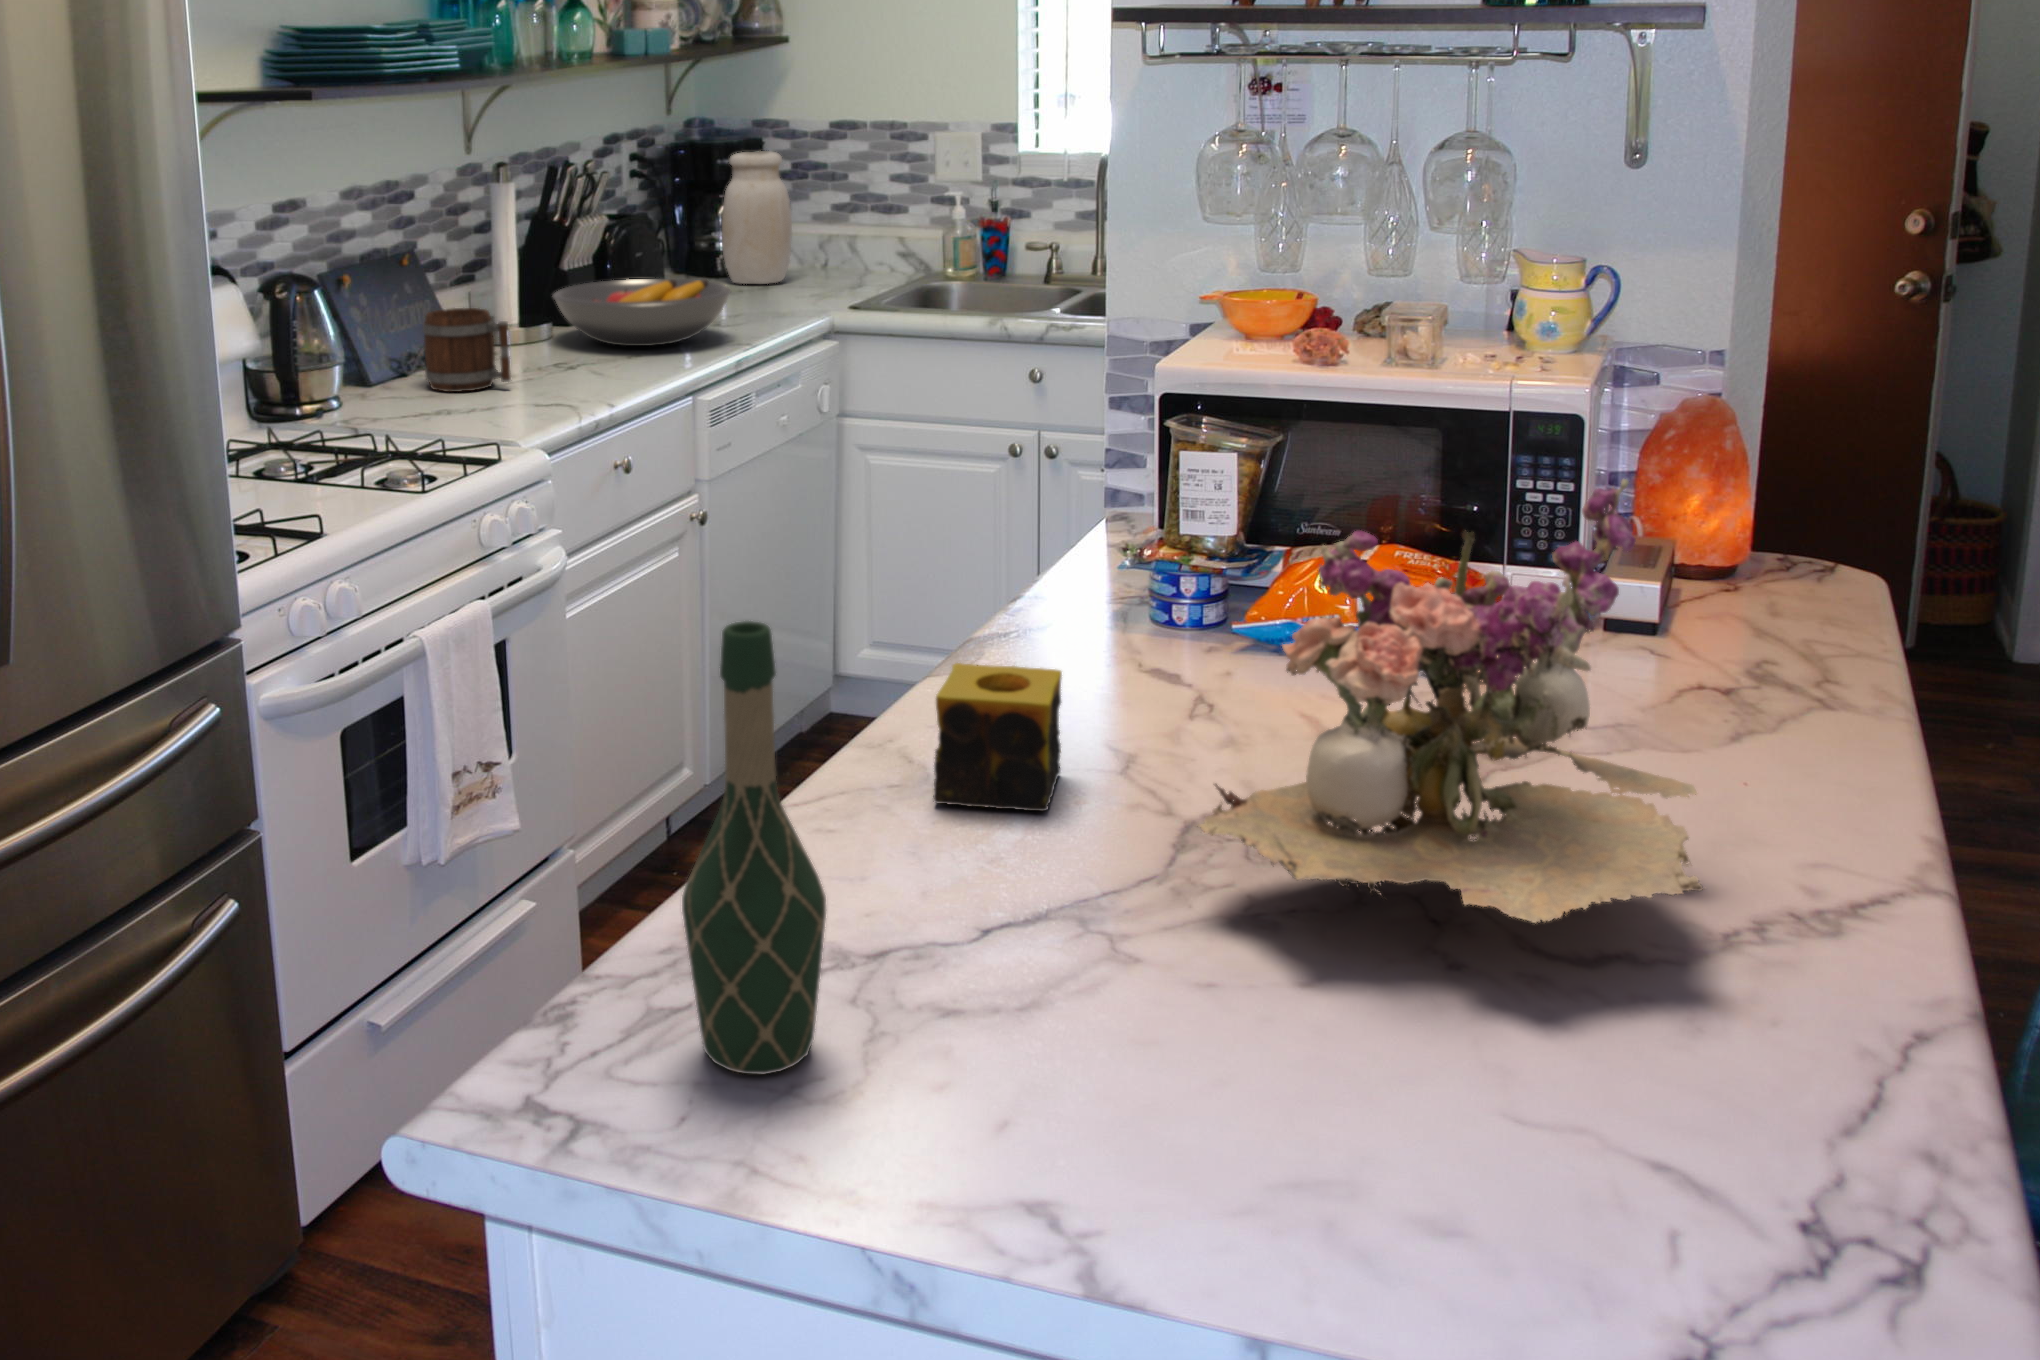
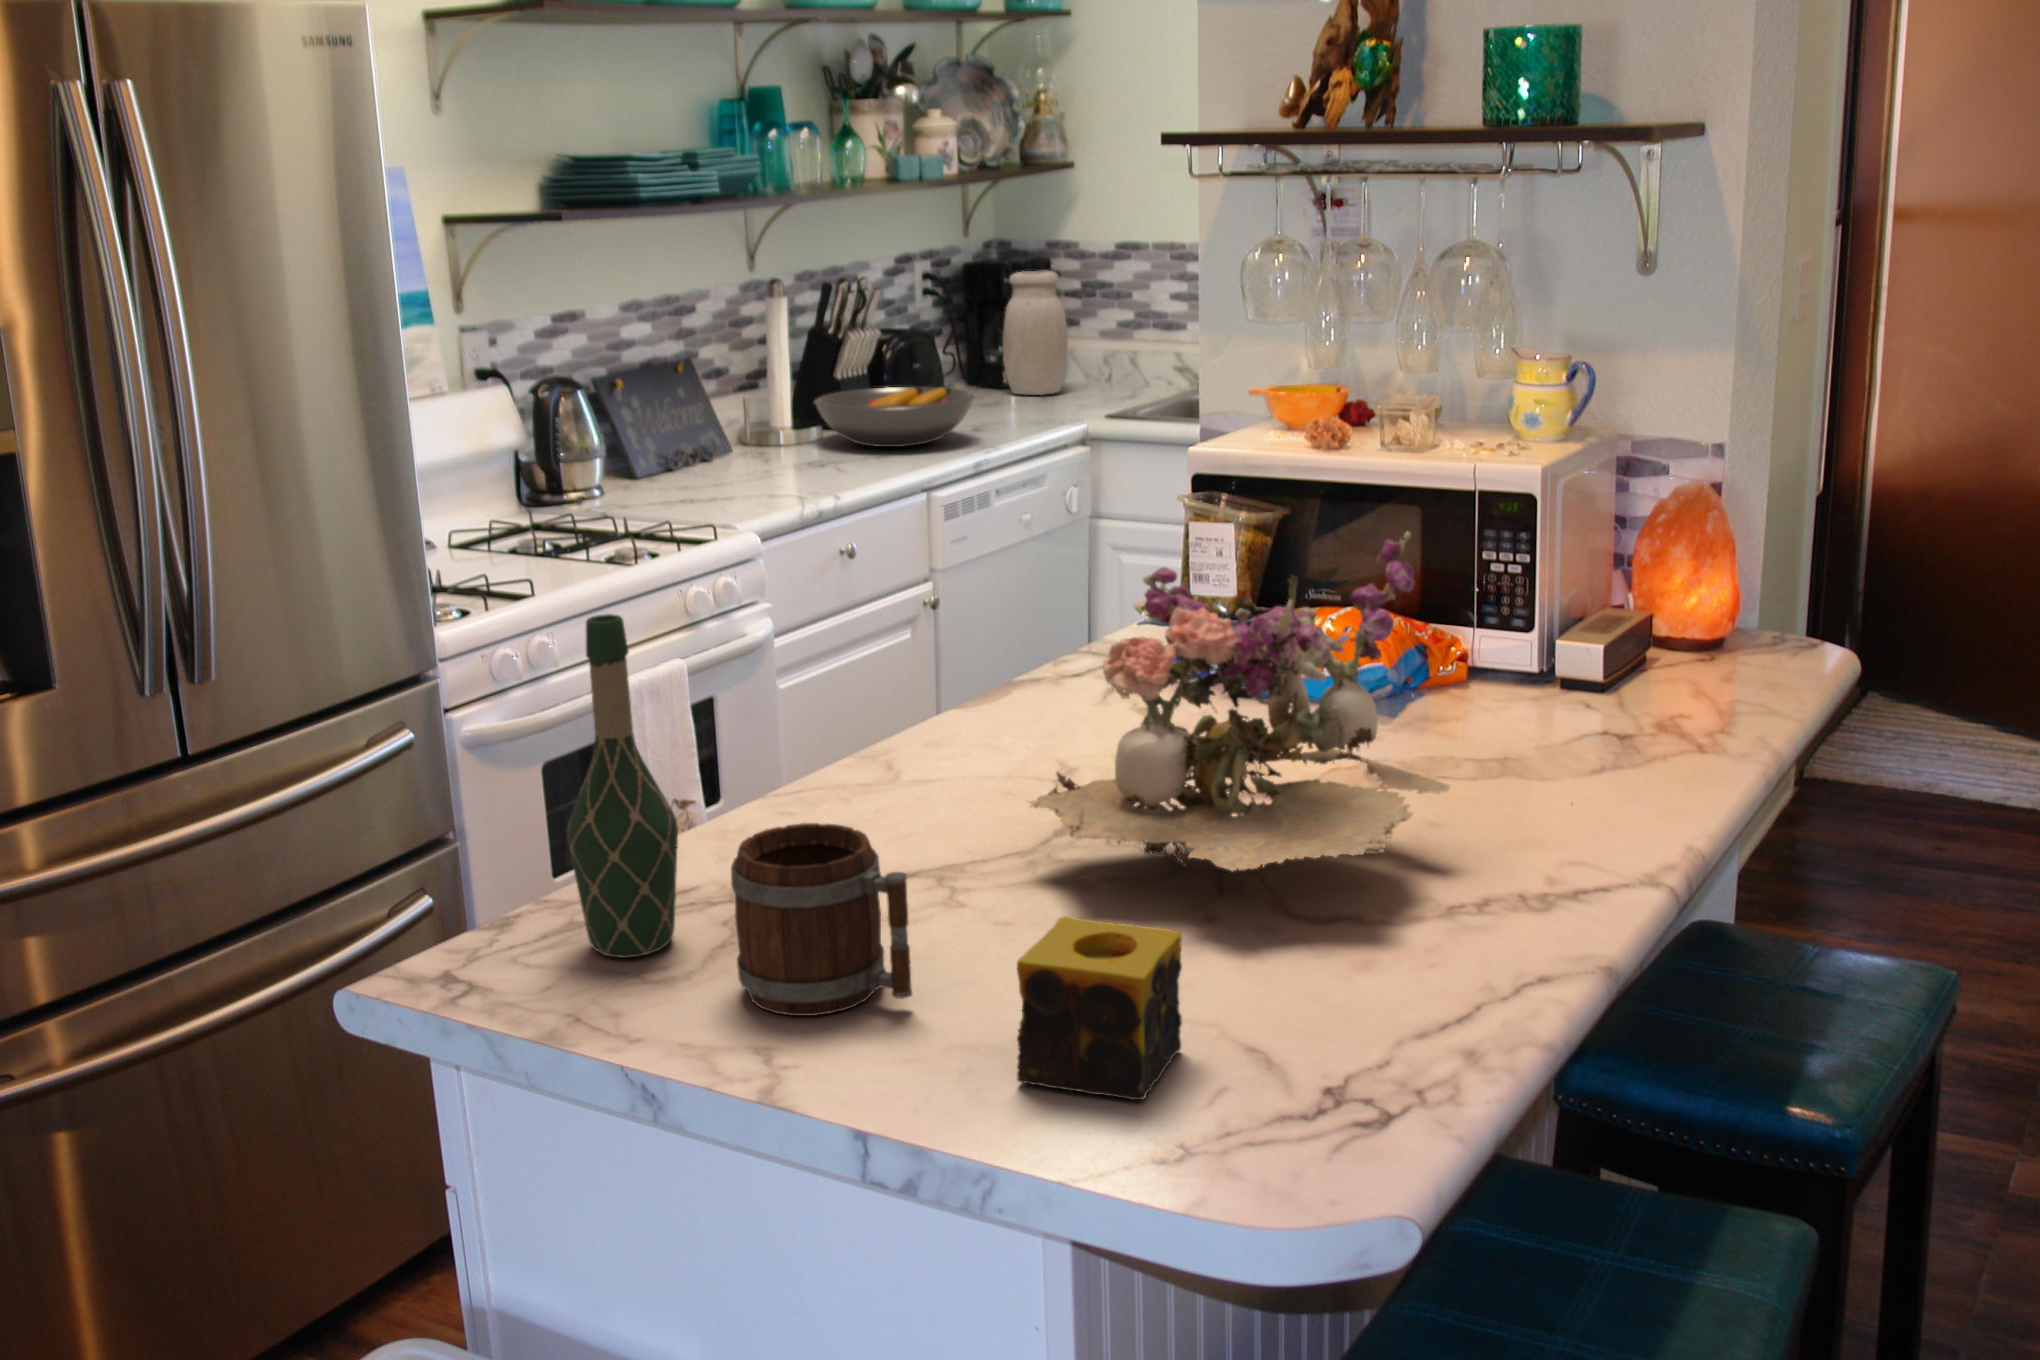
mug: present [422,308,511,392] -> present [731,823,912,1016]
candle: present [933,663,1062,811] -> present [1017,916,1182,1100]

